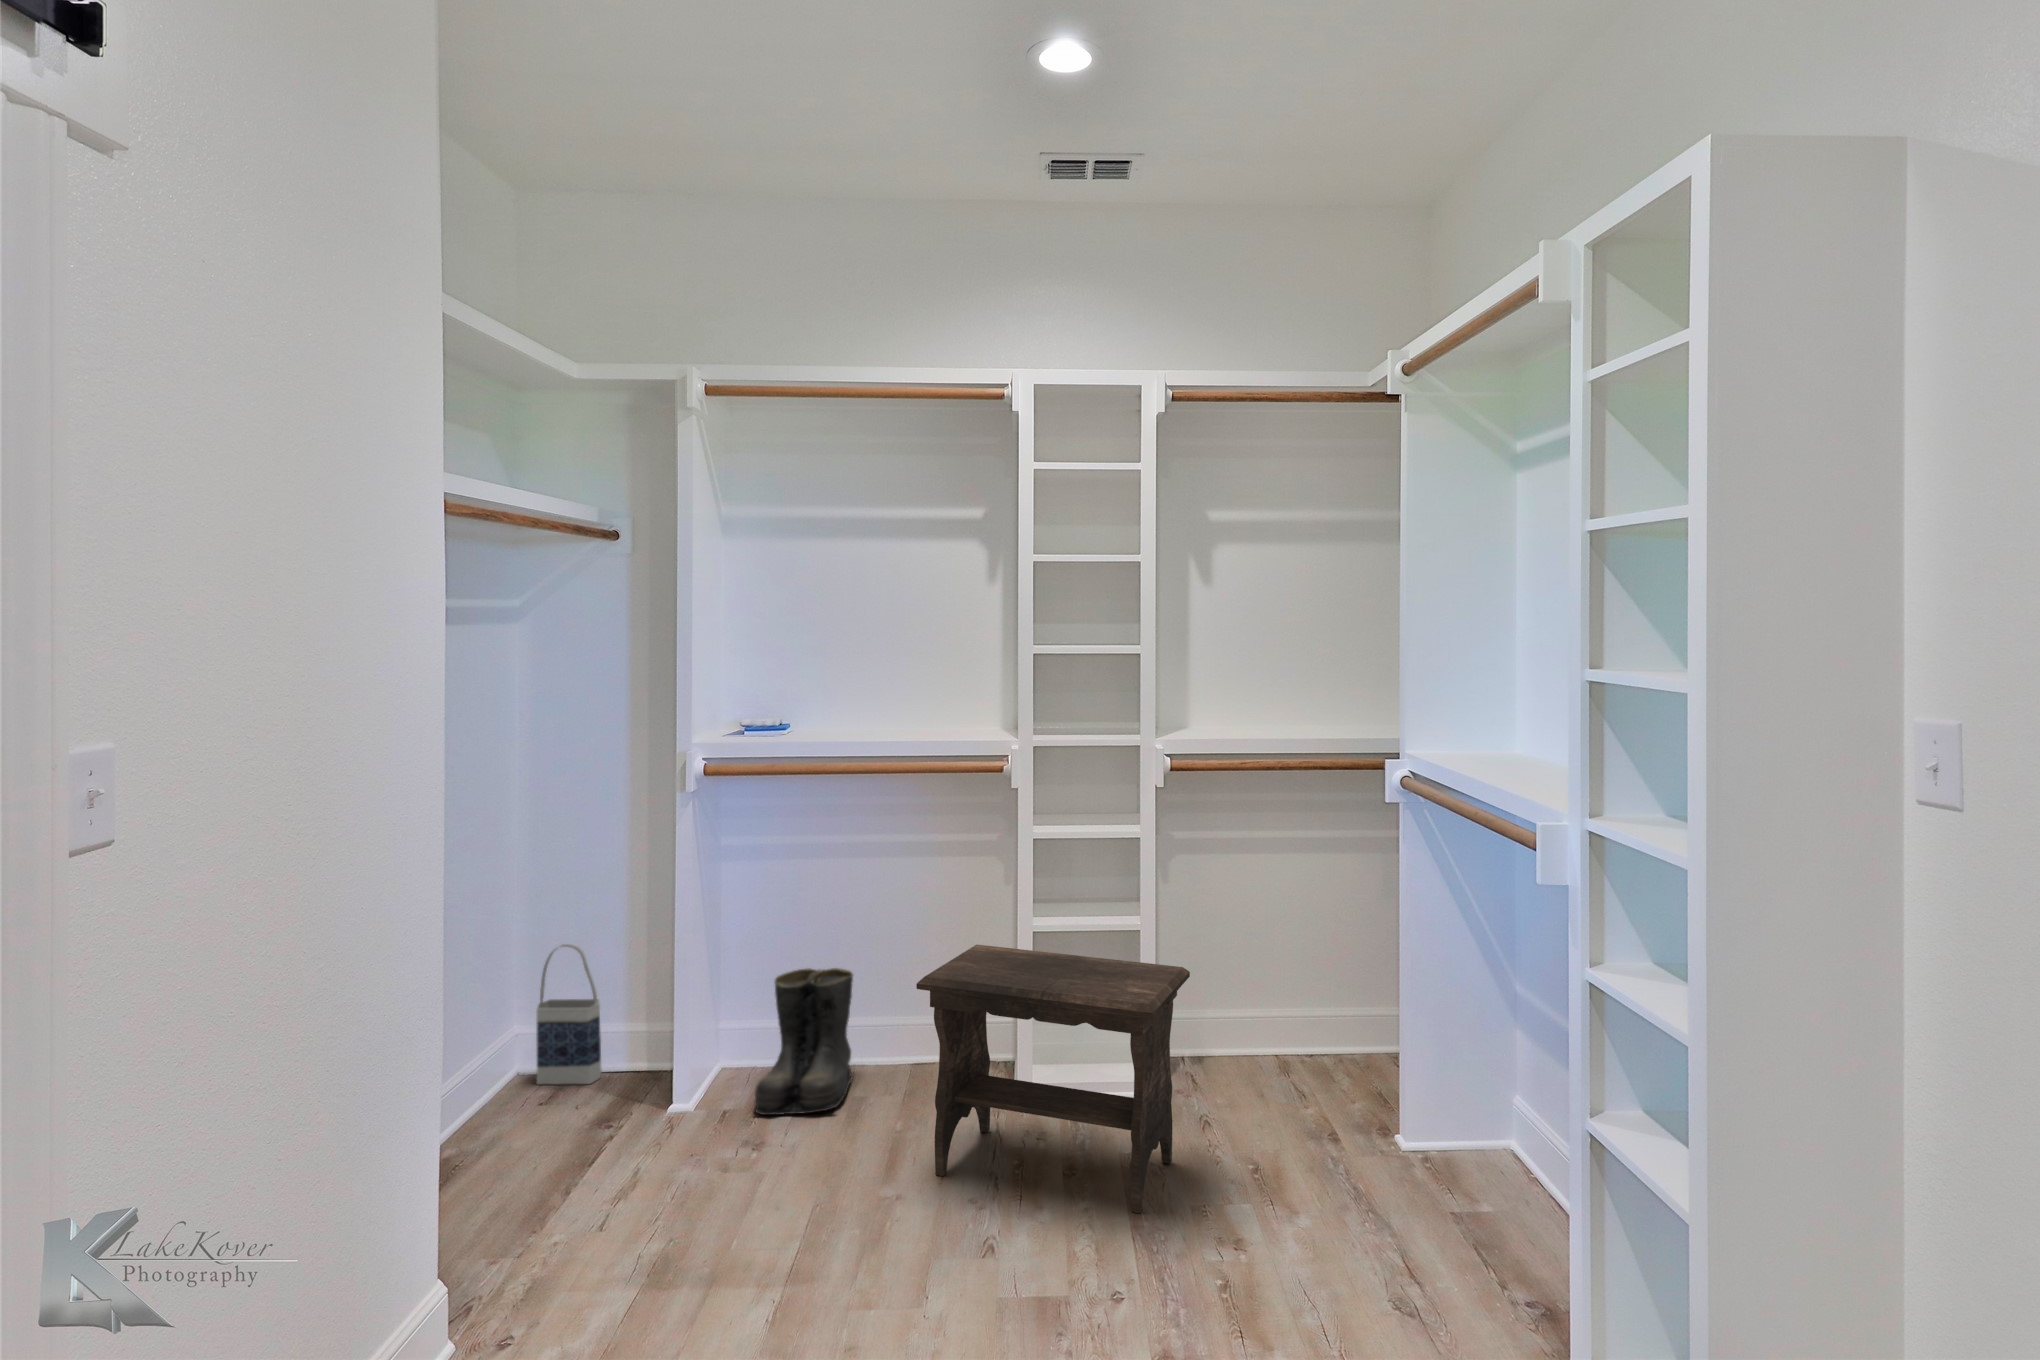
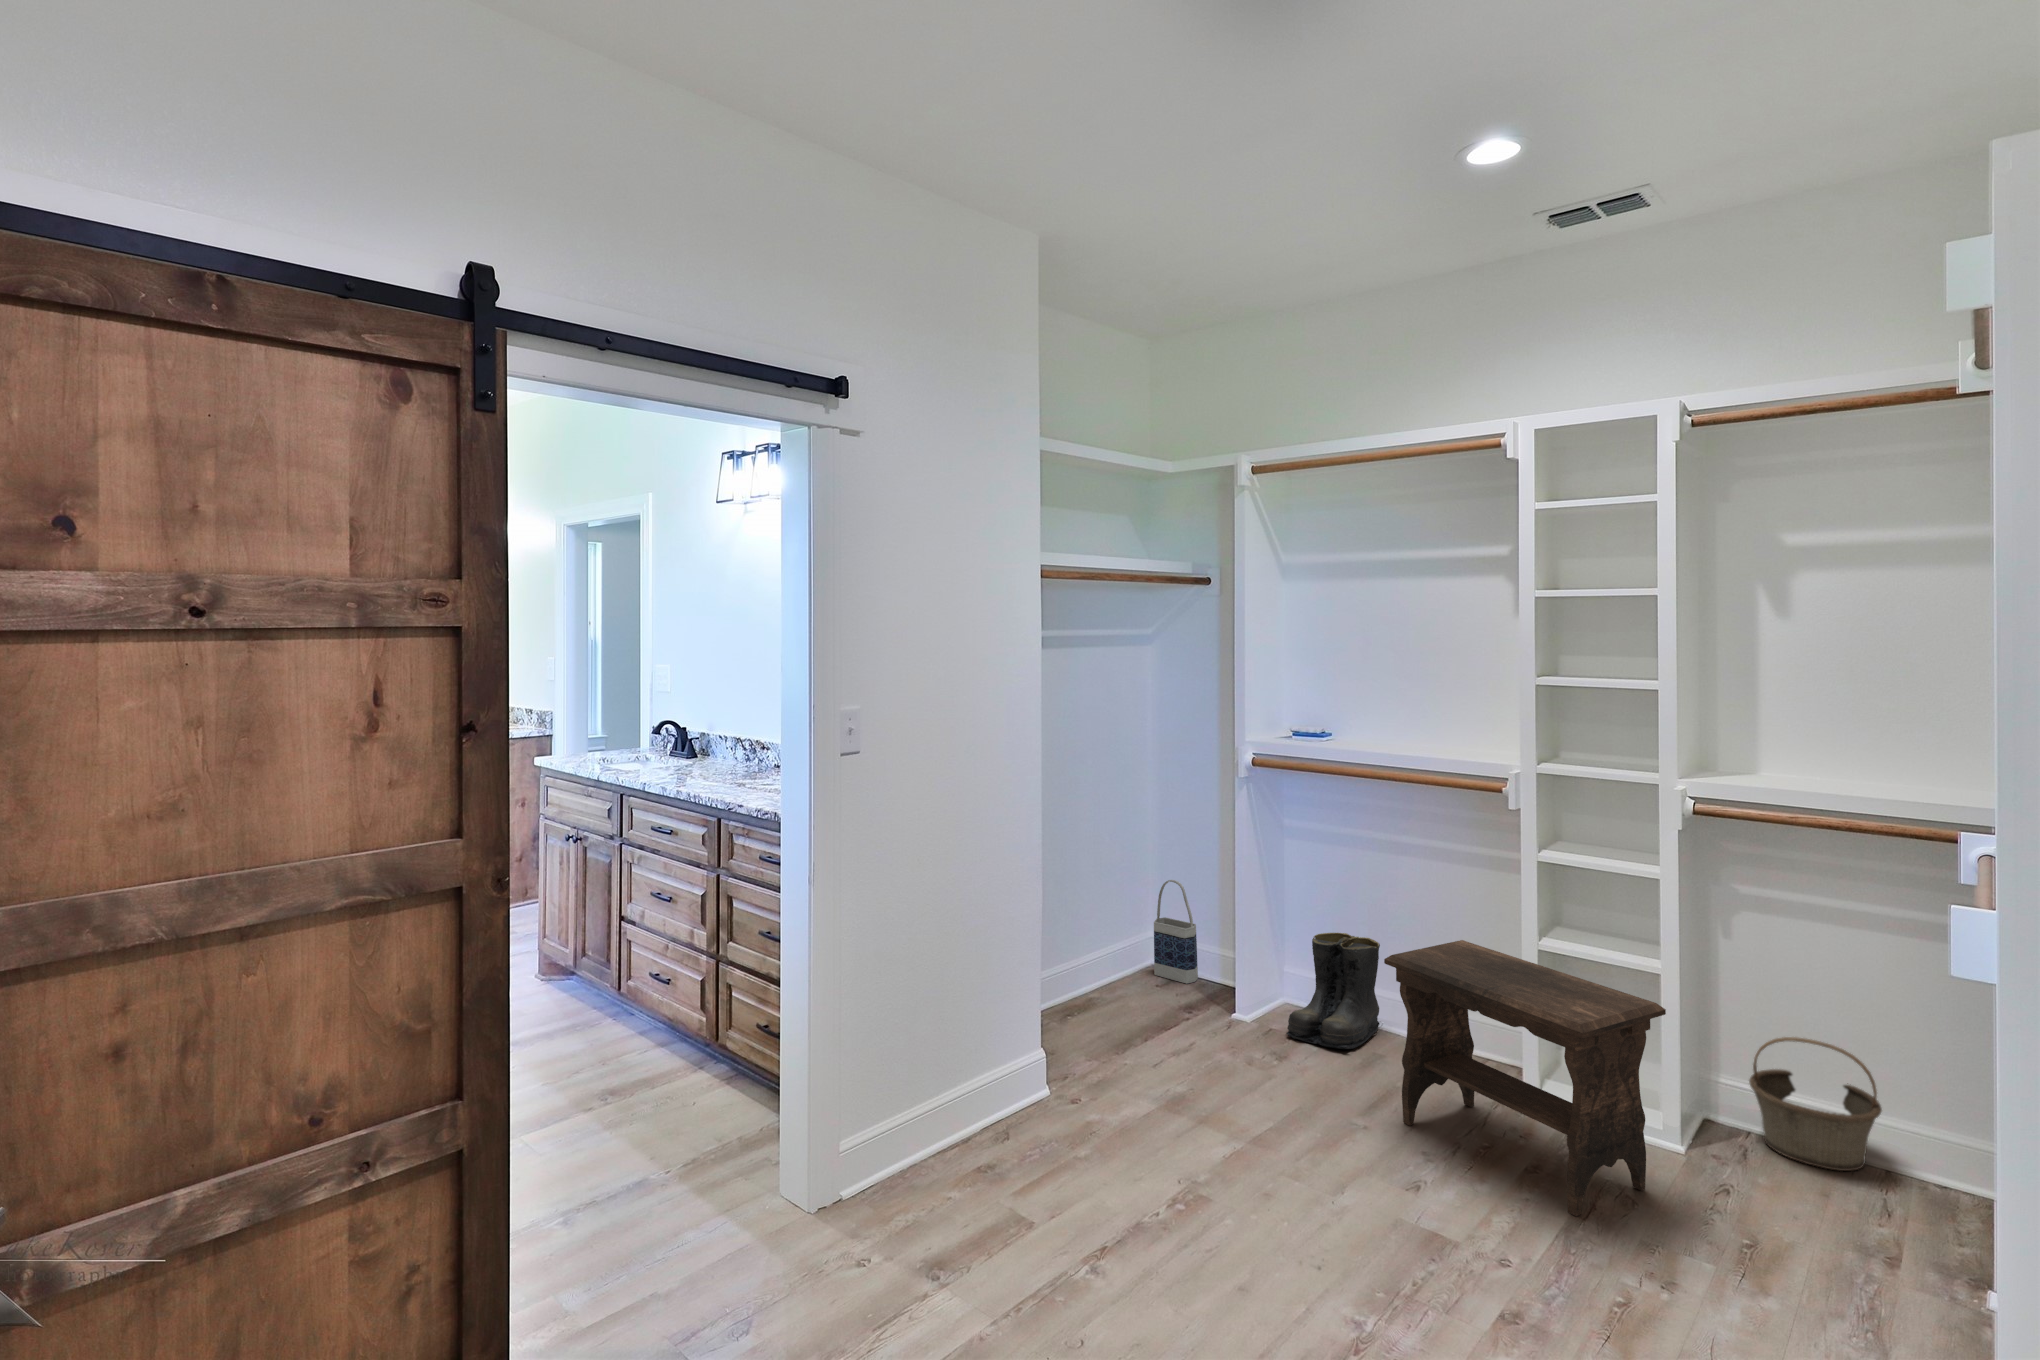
basket: none [1206,975,1300,1090] -> present [1749,1037,1882,1171]

